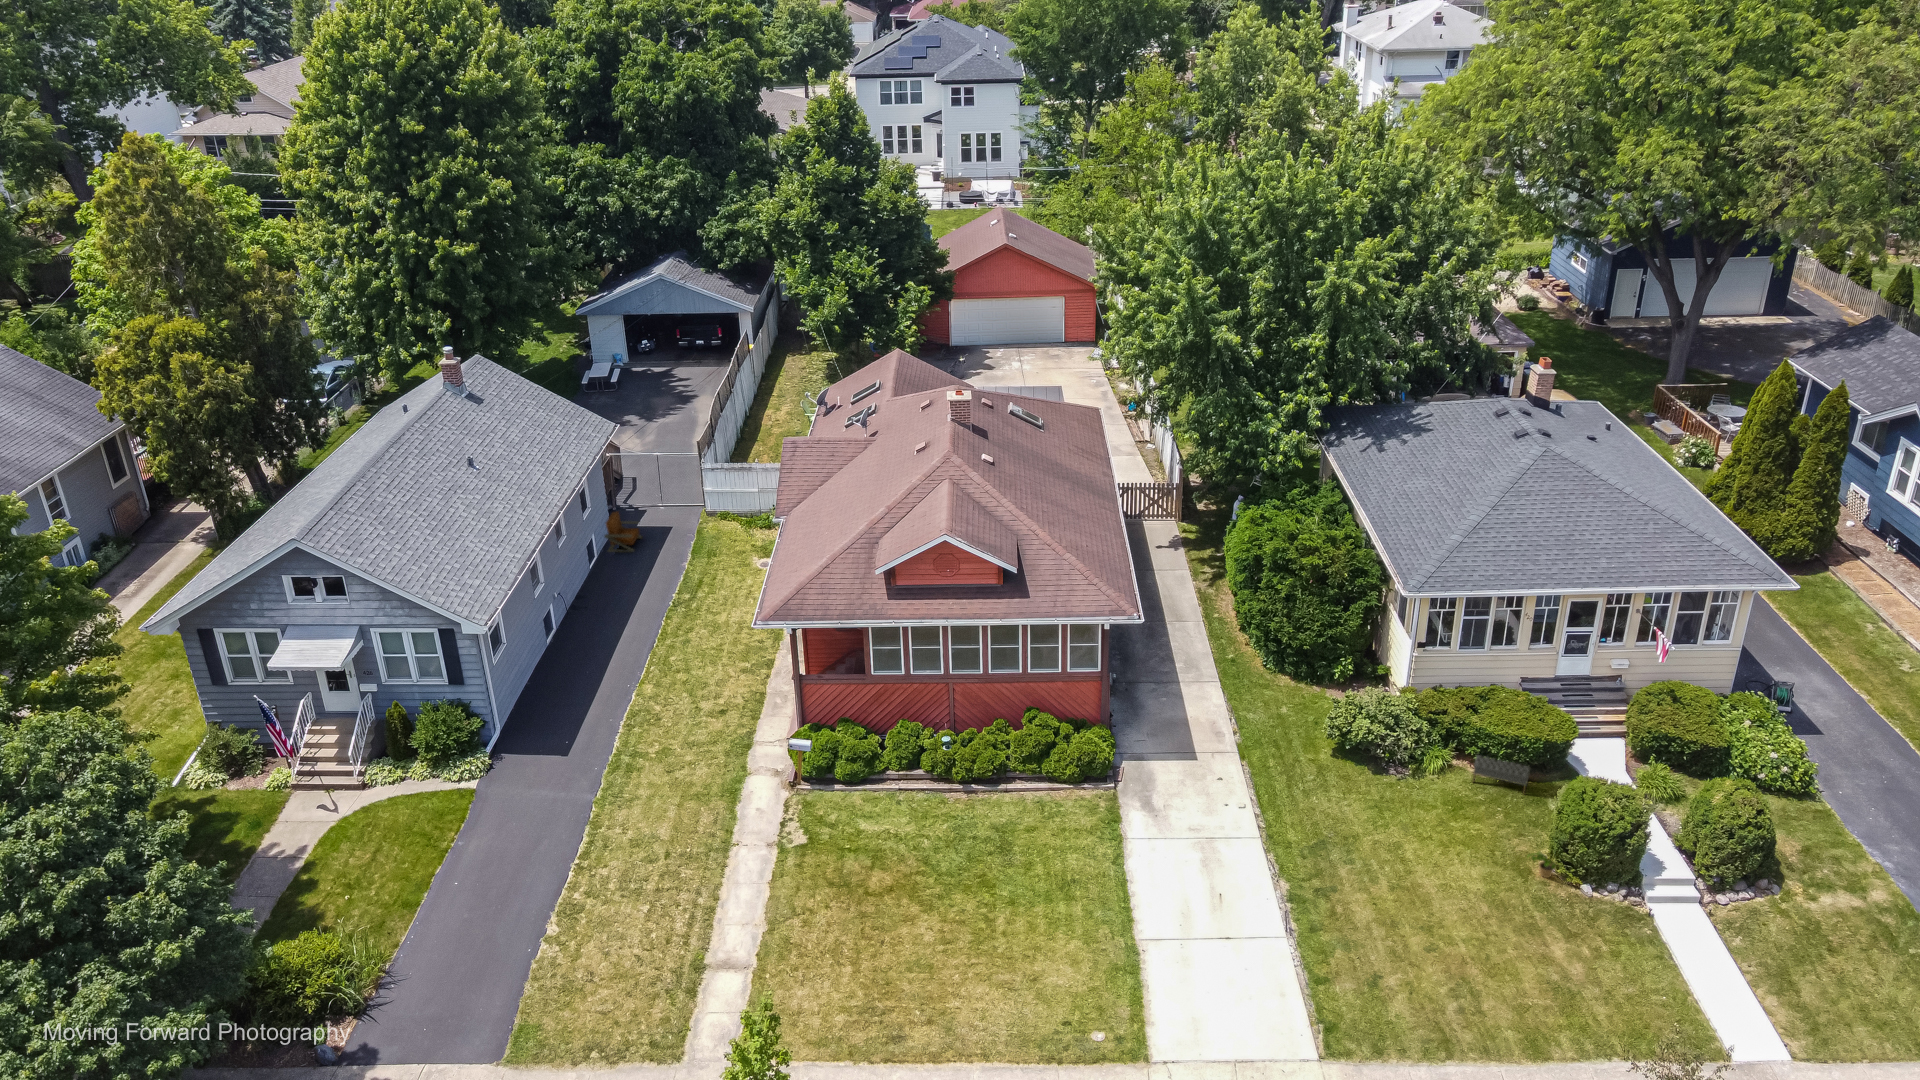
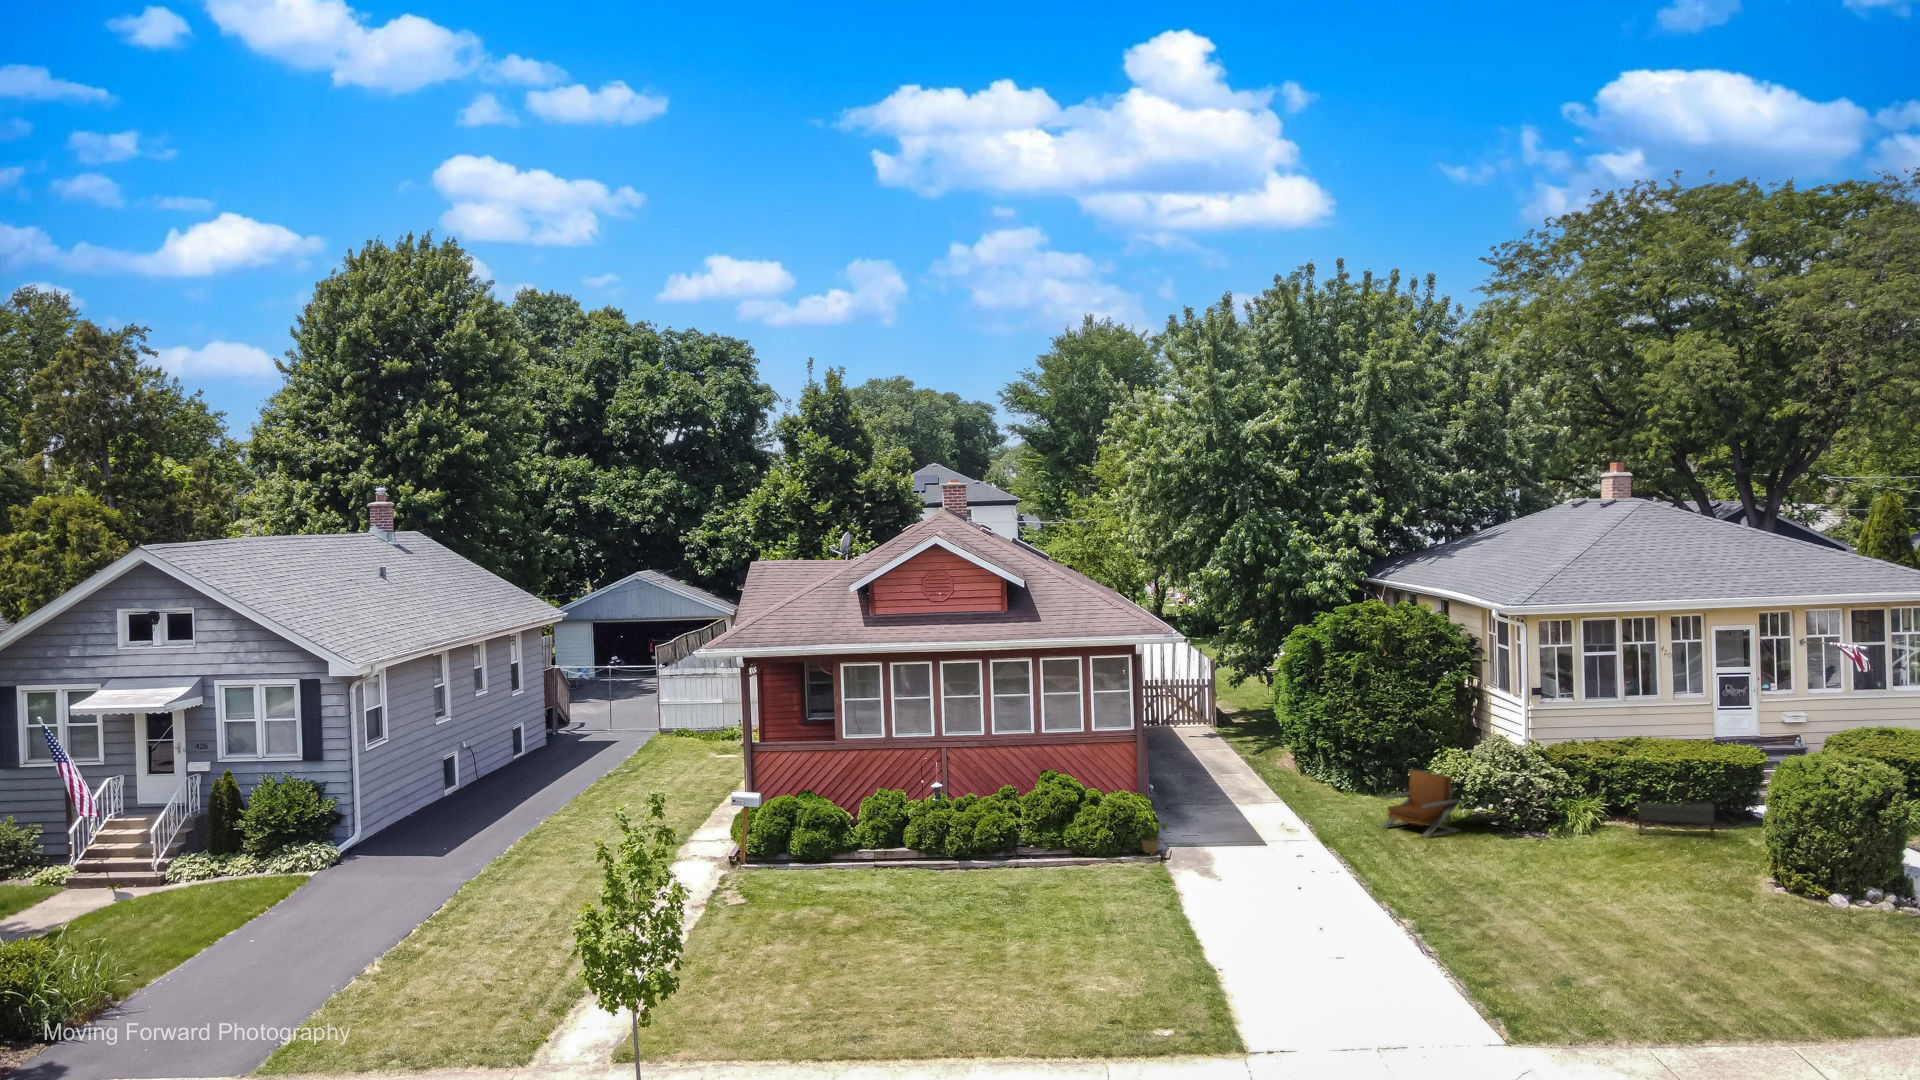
lounge chair: present [604,512,642,552] -> present [1382,770,1461,838]
potted plant: present [1528,851,1555,878] -> present [1139,823,1167,853]

